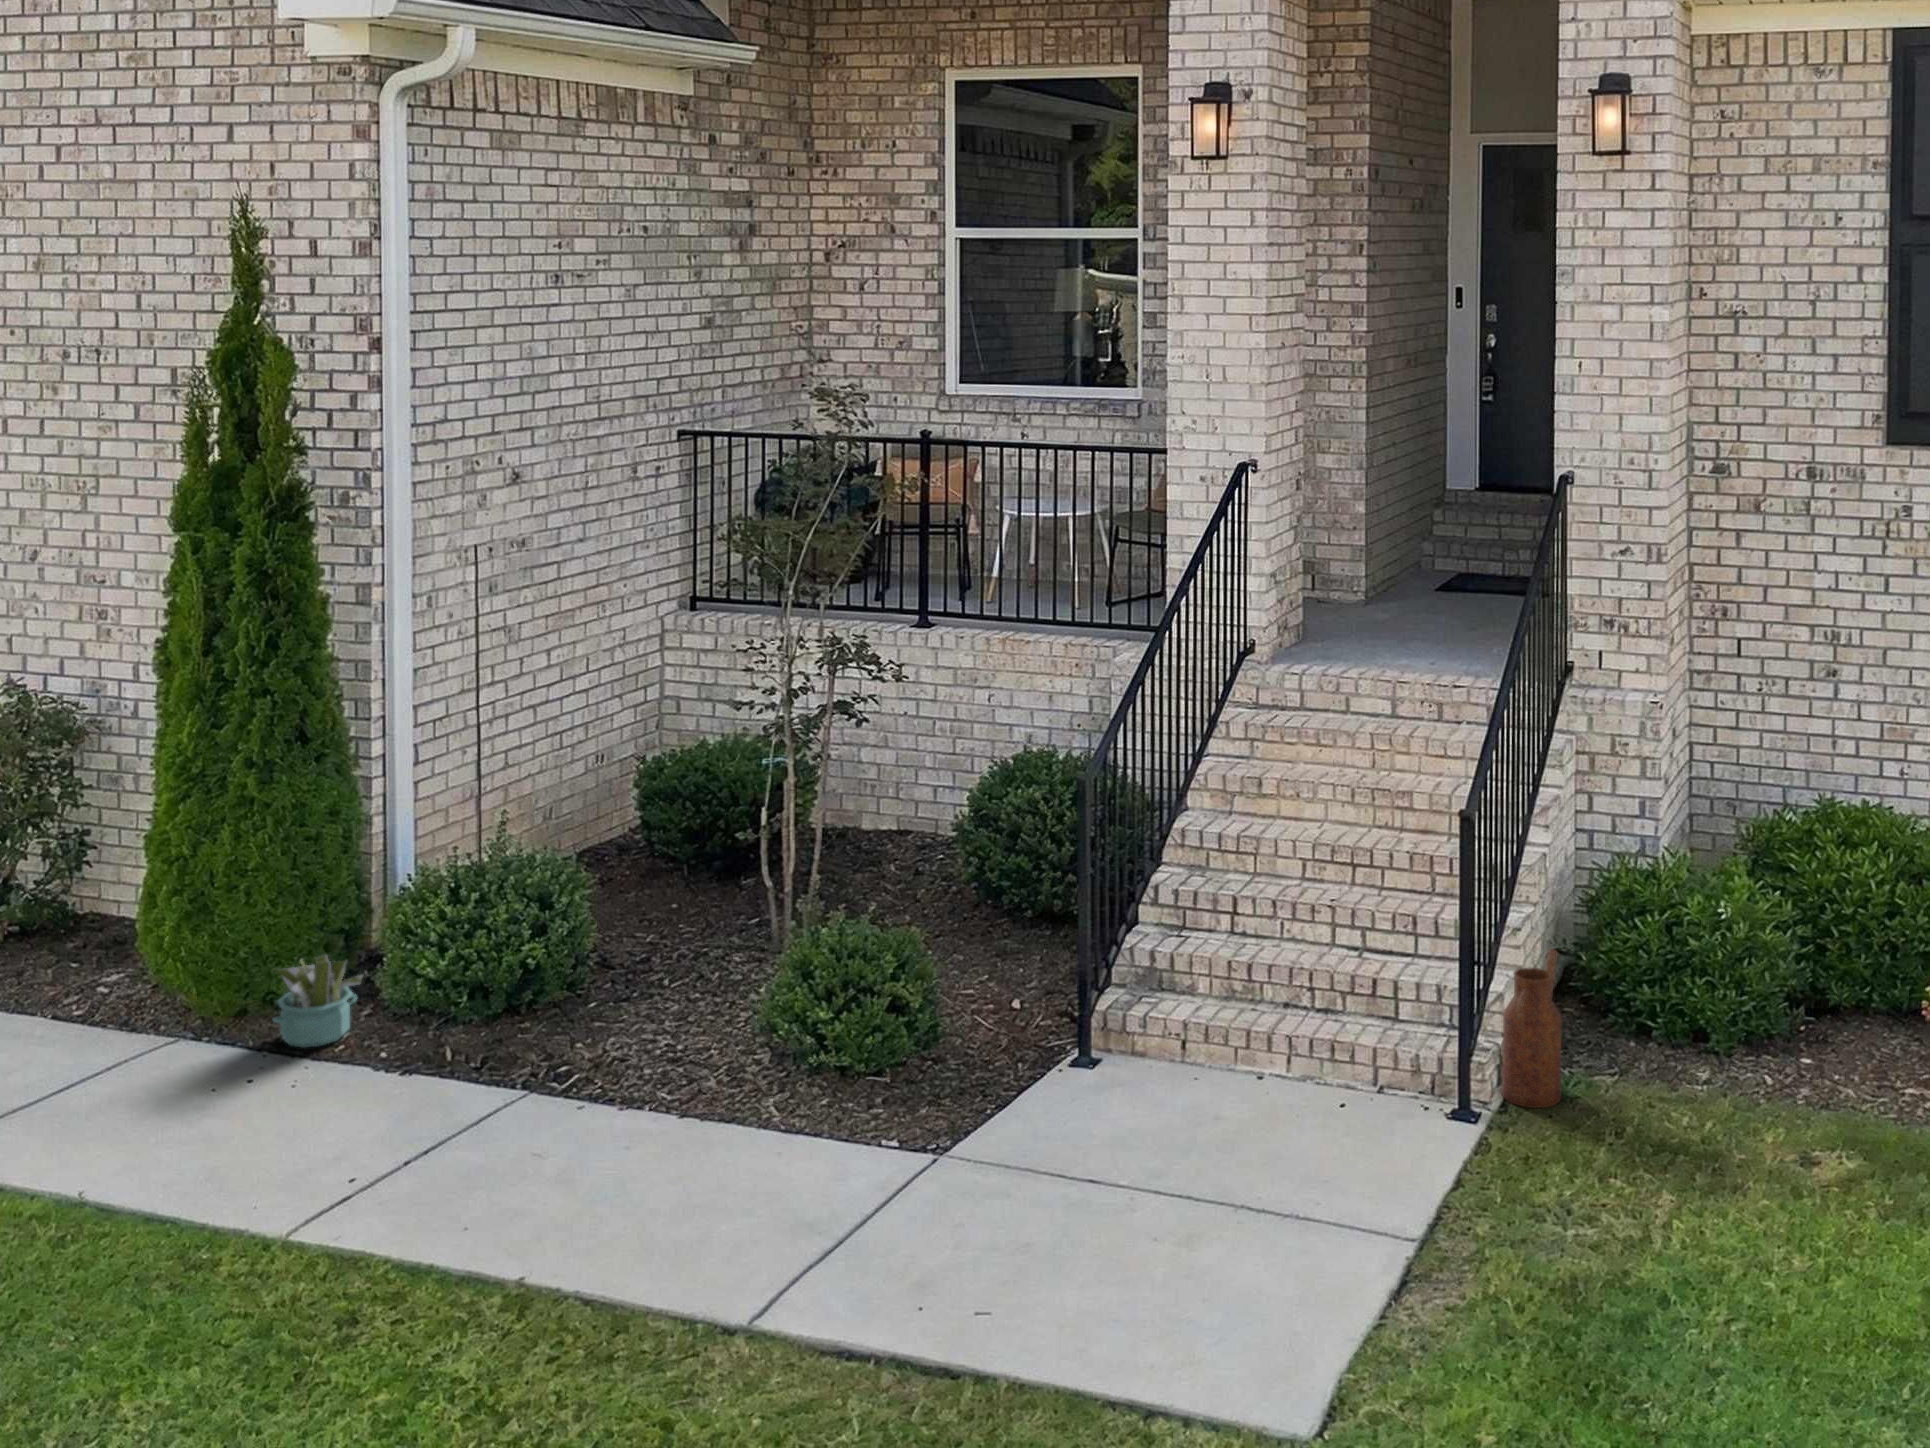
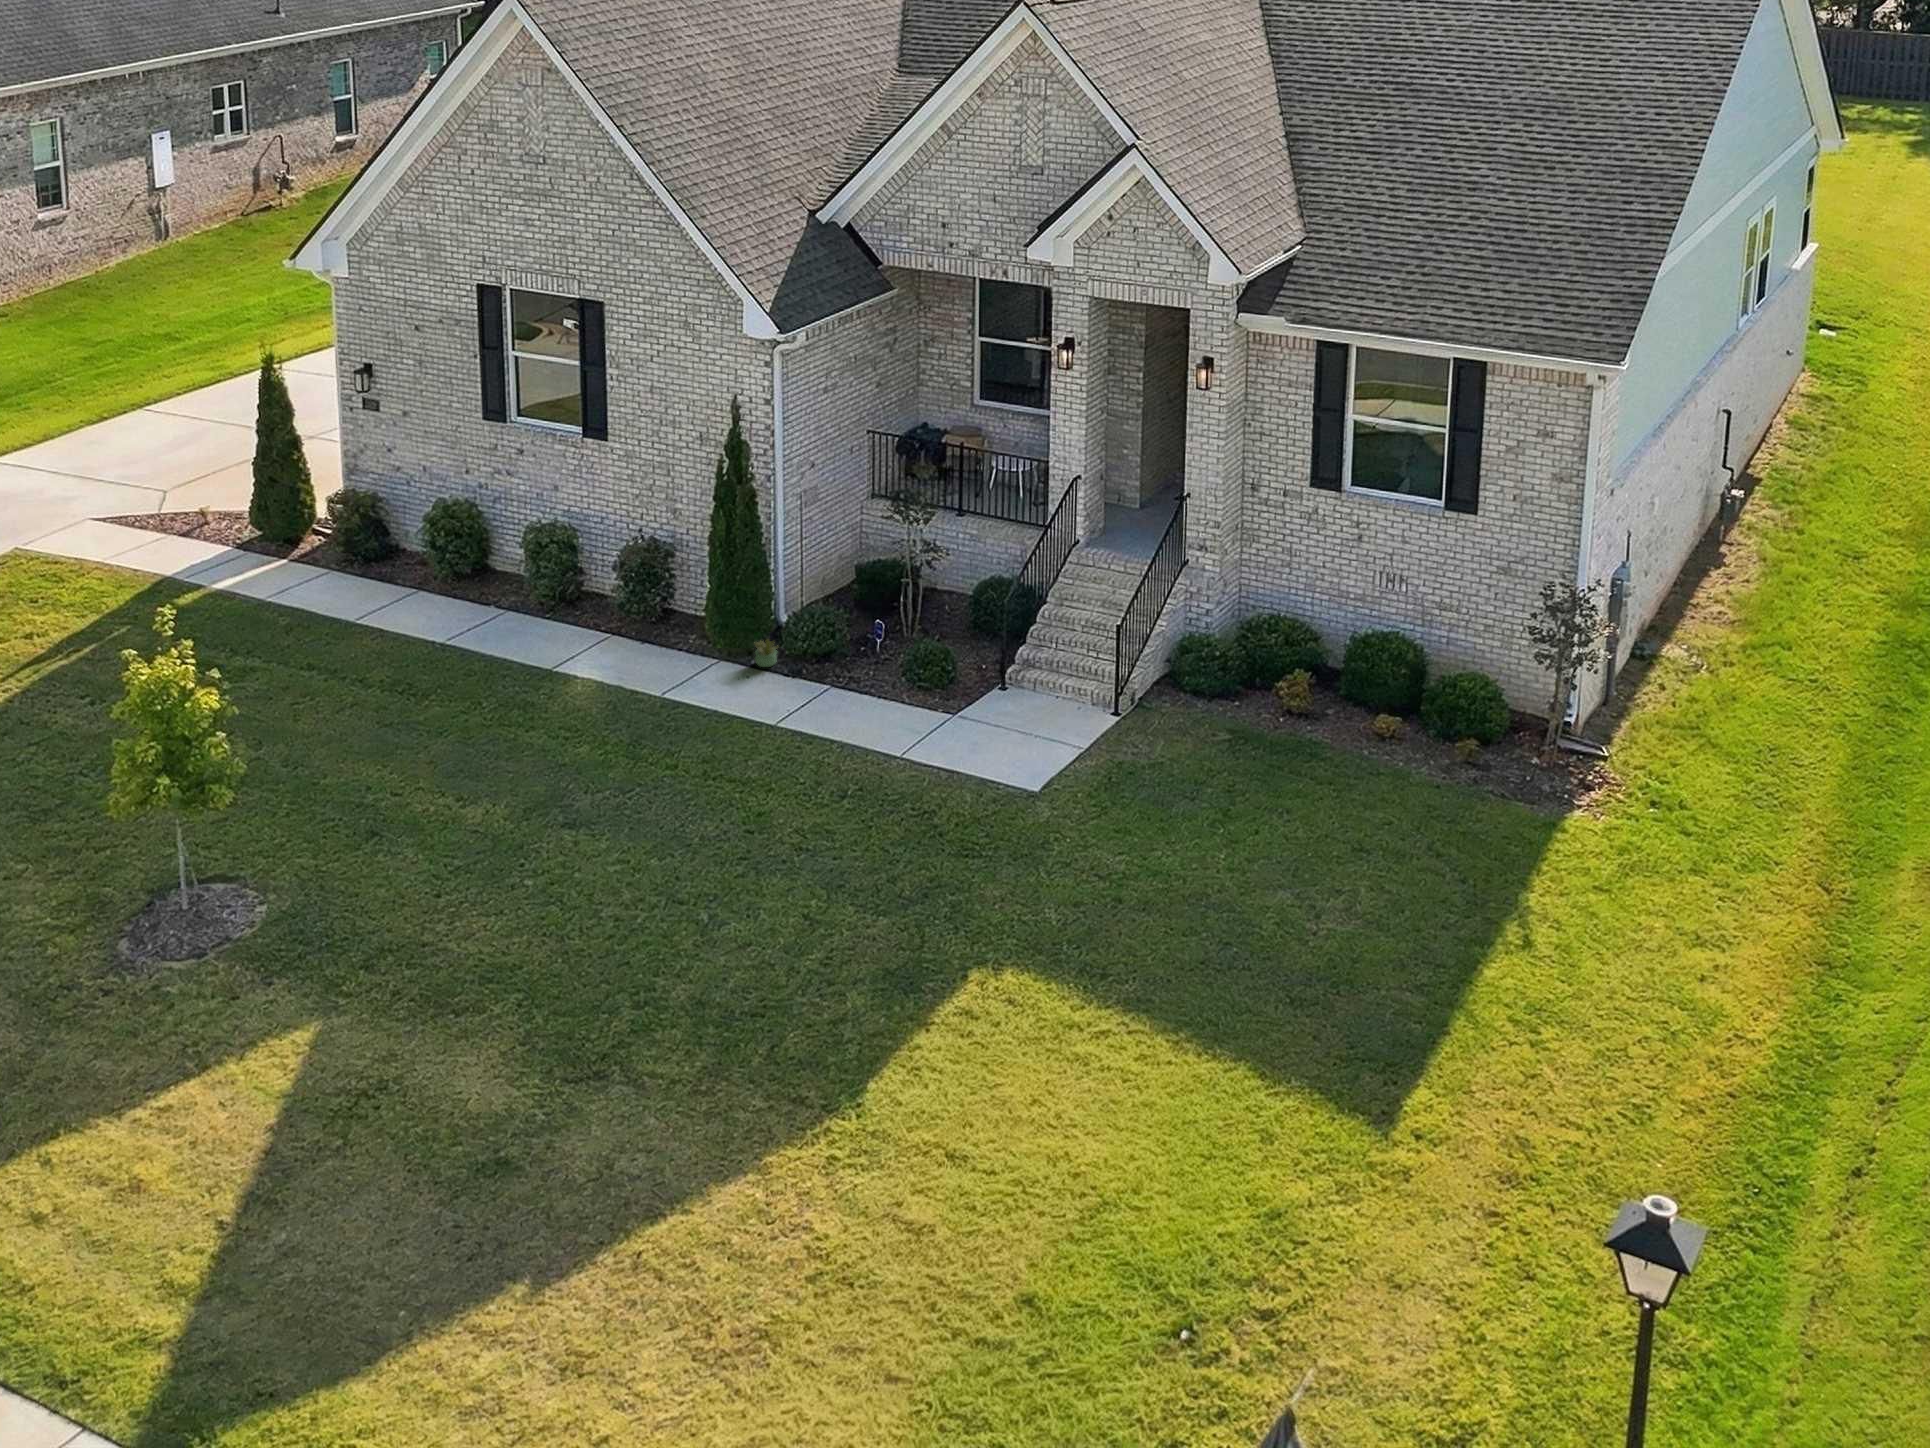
watering can: present [1502,949,1561,1108] -> none [1135,663,1158,711]

